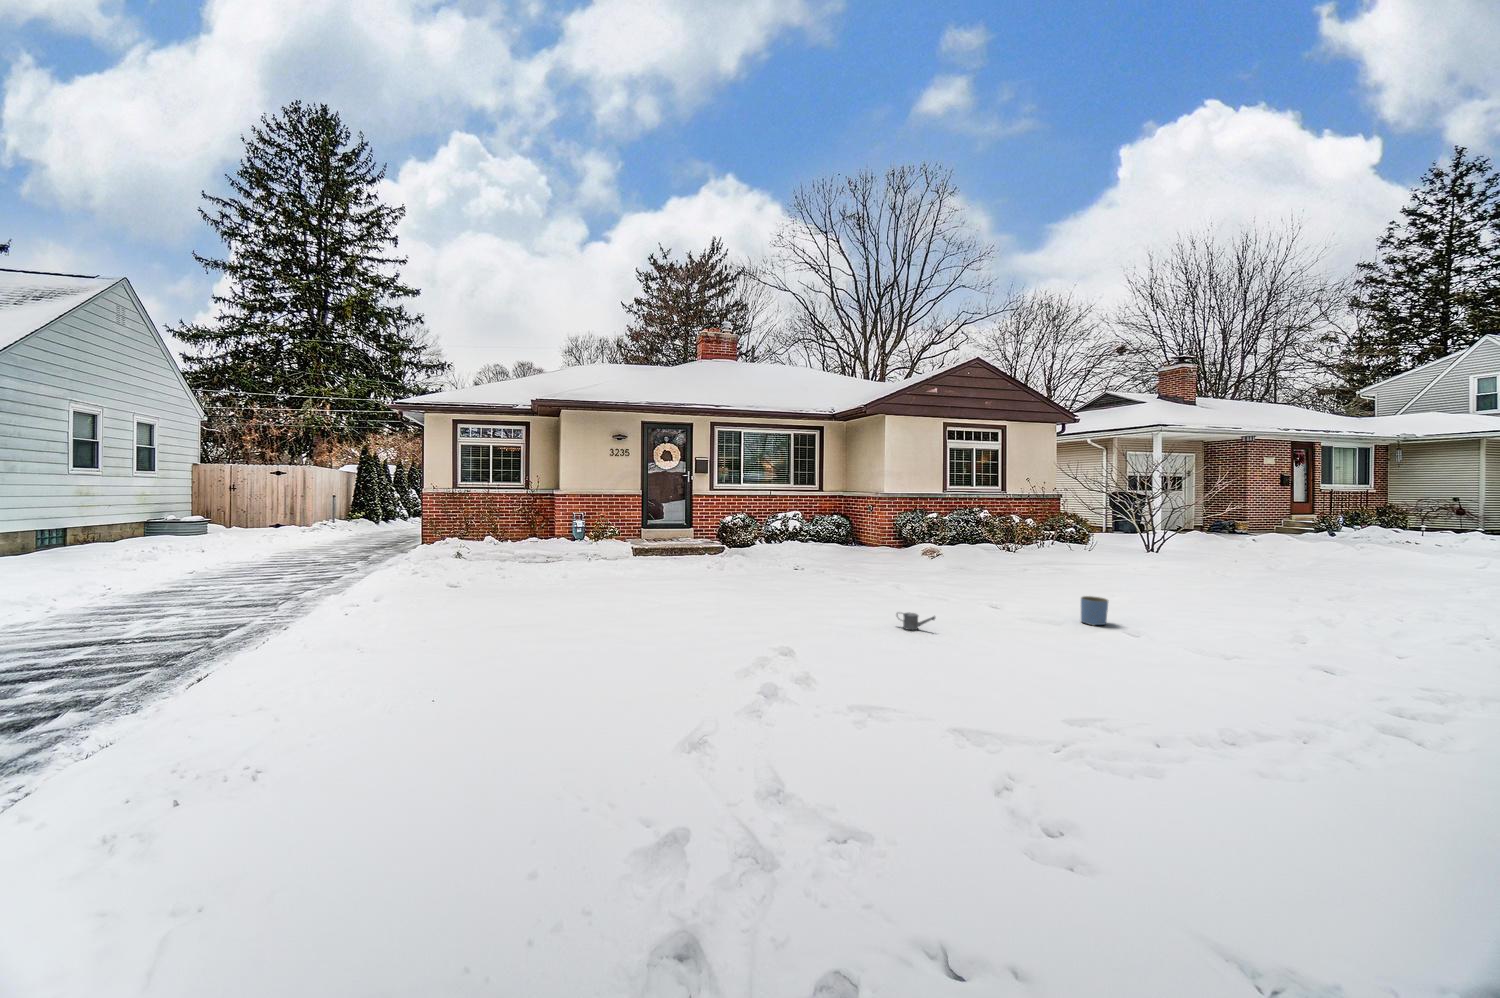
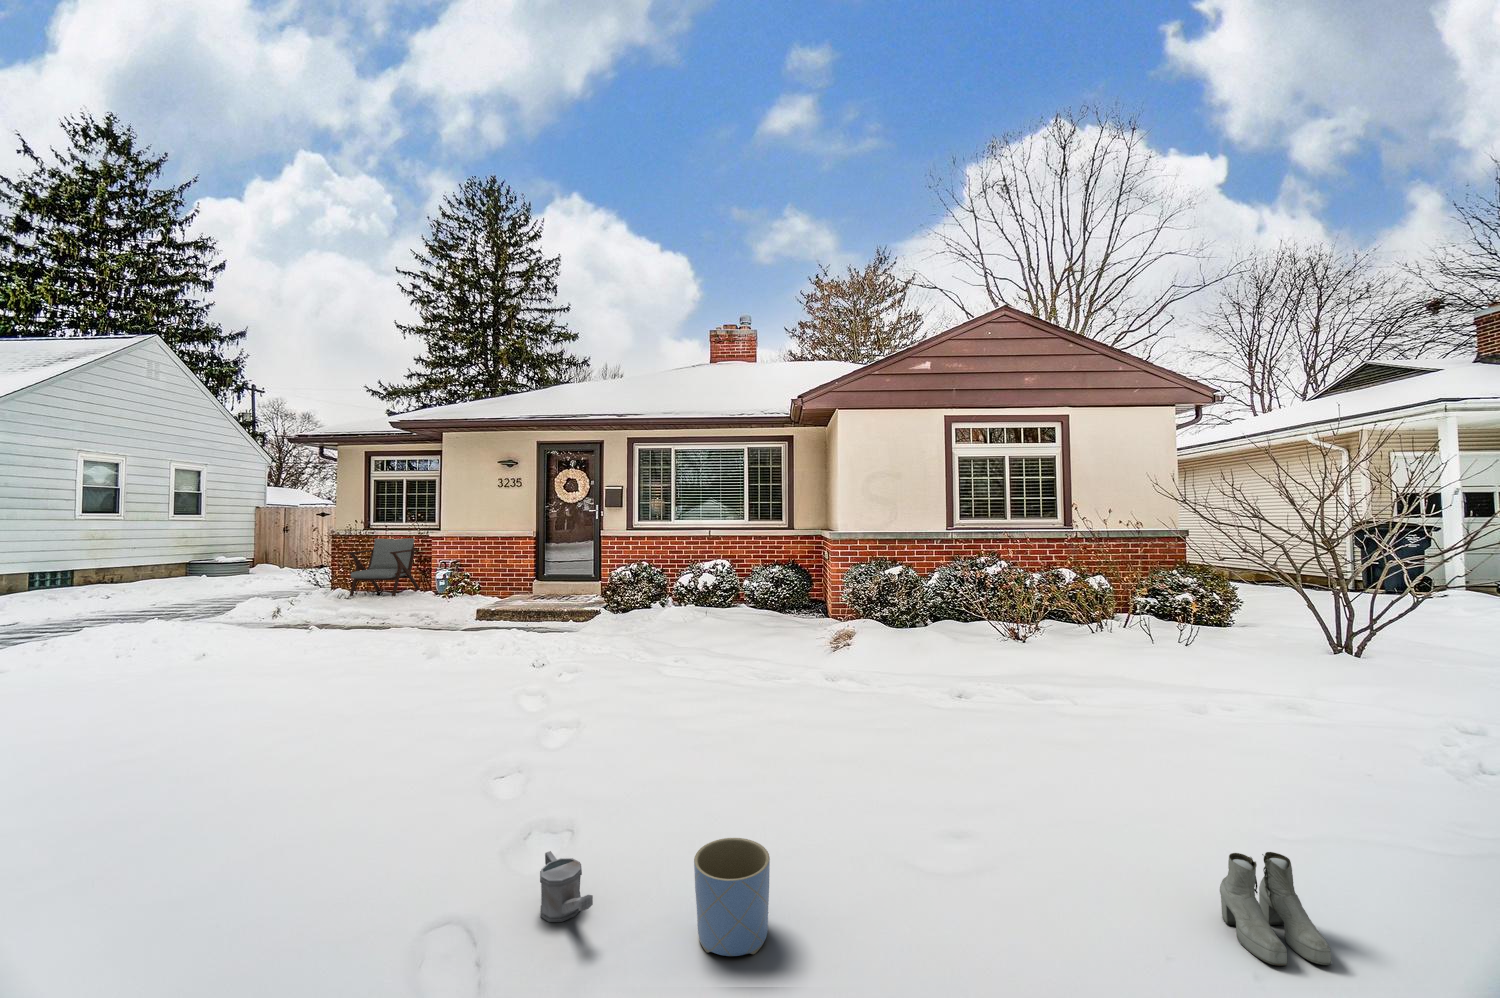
lounge chair: none [472,496,519,544] -> present [348,538,420,596]
boots: none [1200,590,1232,615] -> present [1220,852,1331,966]
watering can: present [897,613,935,630] -> present [540,851,593,922]

